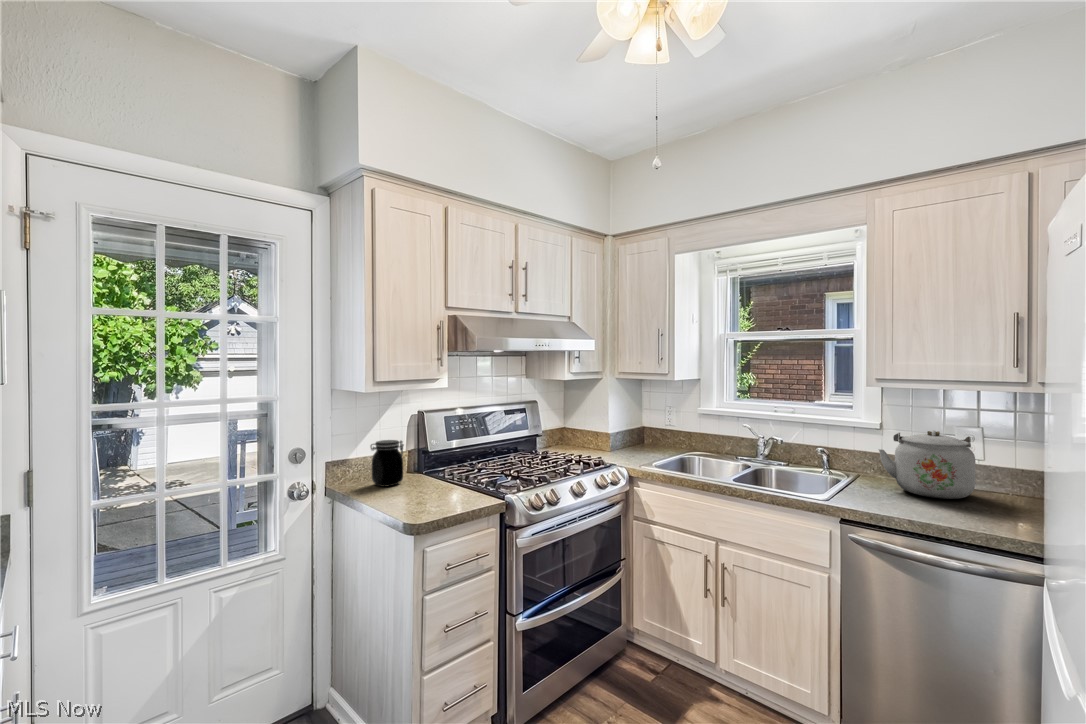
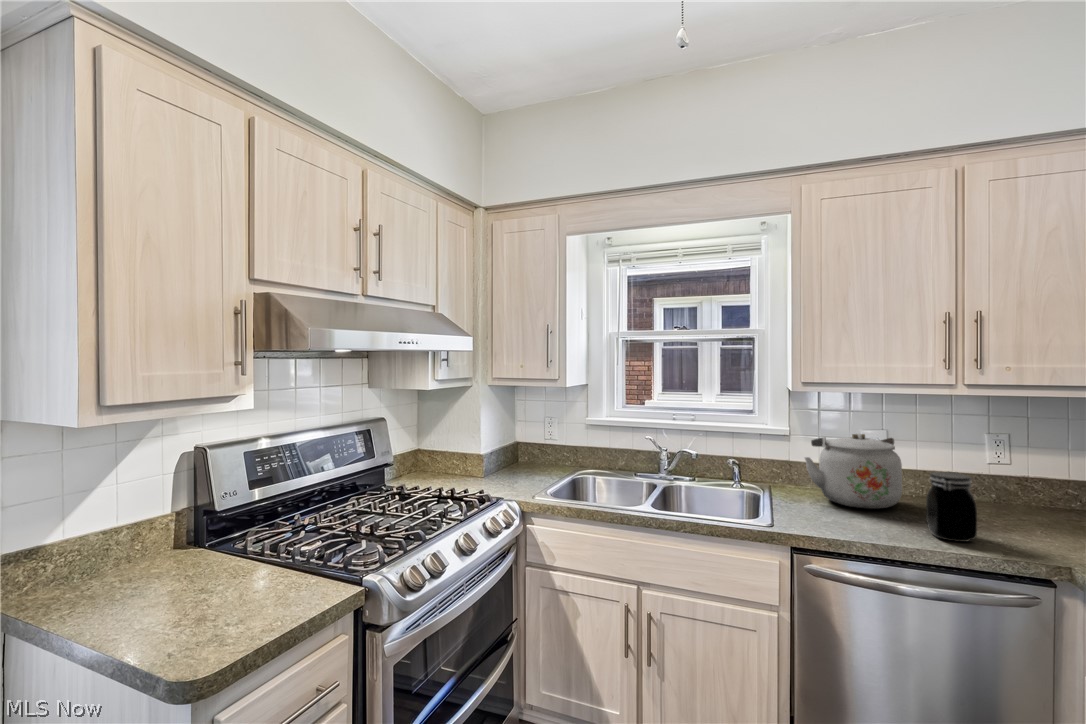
jar: present [370,440,404,486] -> present [926,472,977,542]

